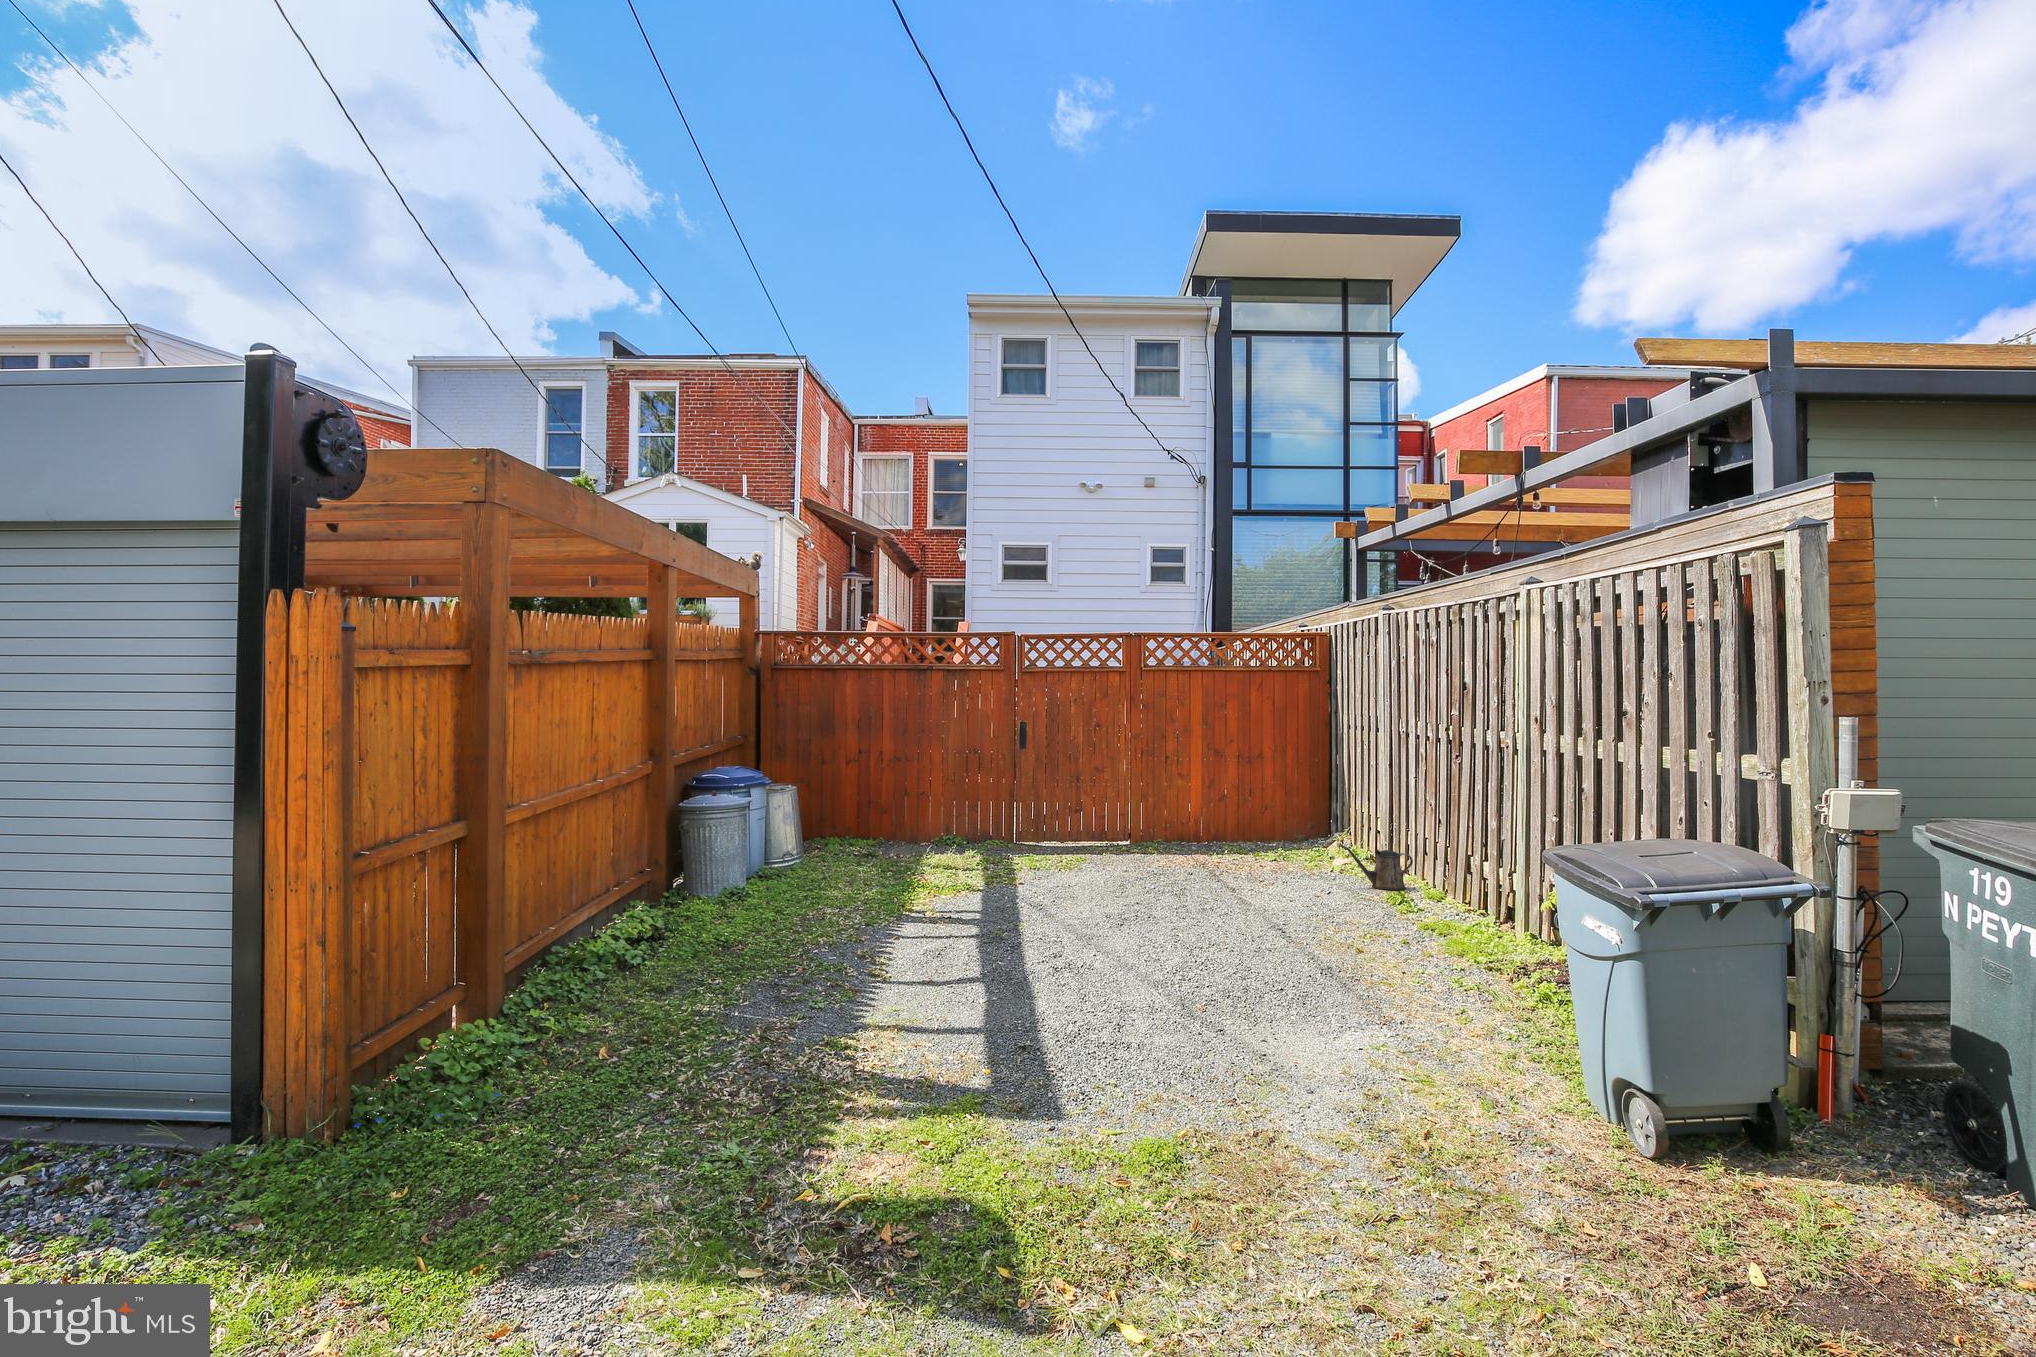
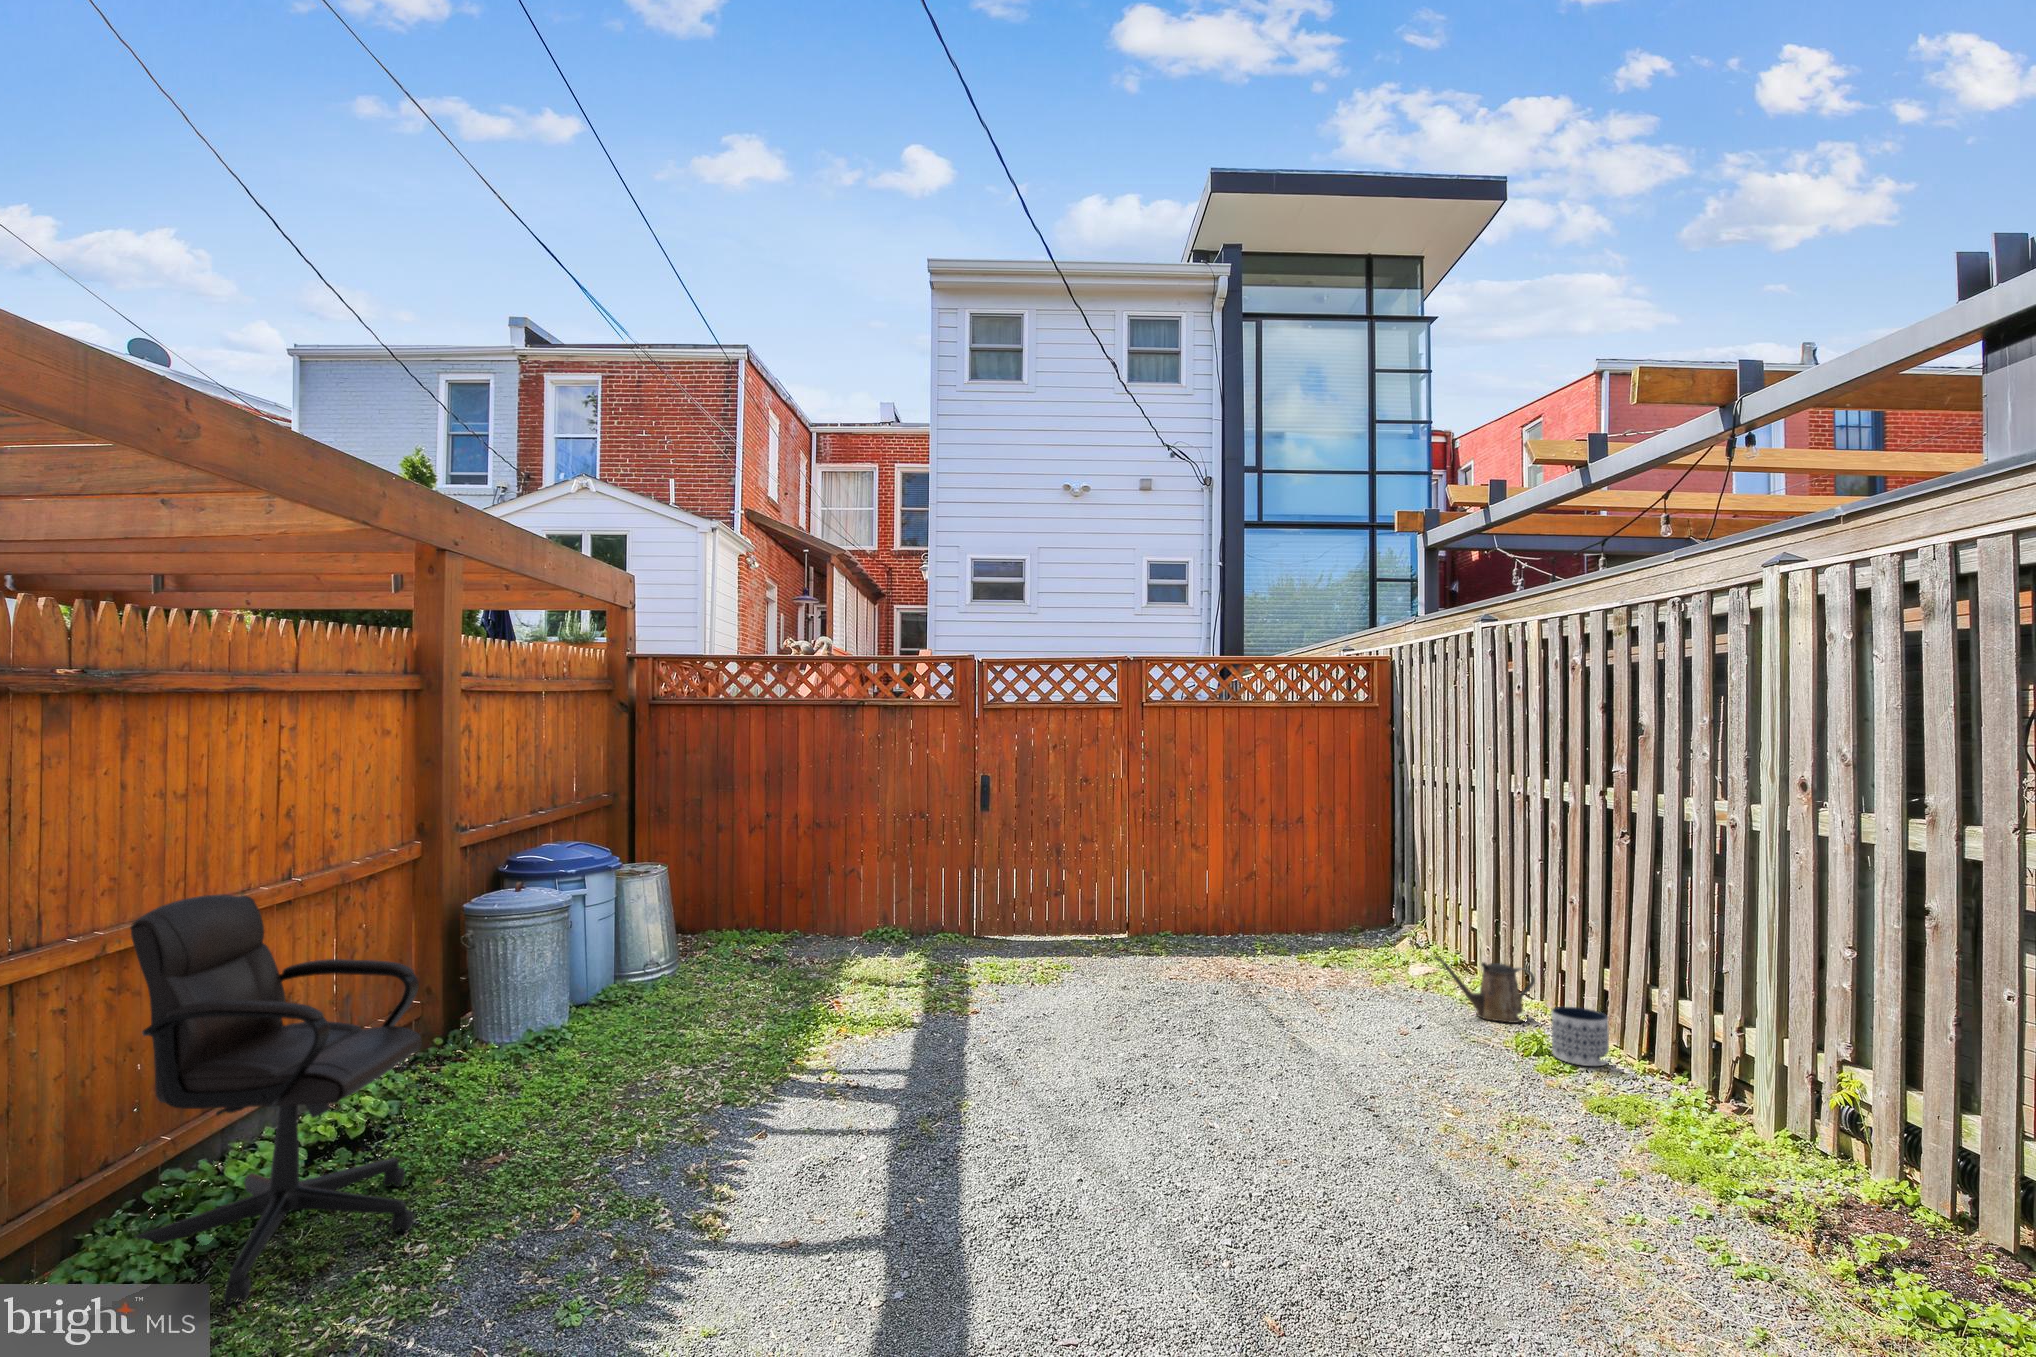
chair: none [556,784,707,998] -> present [130,895,422,1304]
planter: none [1413,874,1449,911] -> present [1551,1007,1609,1066]

